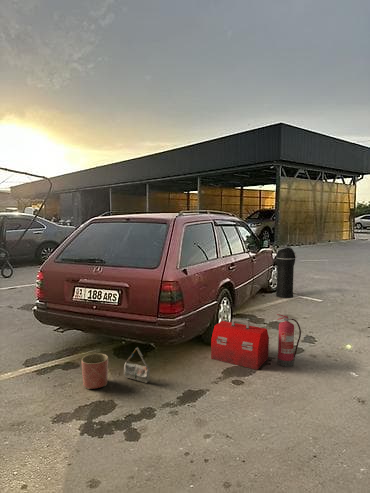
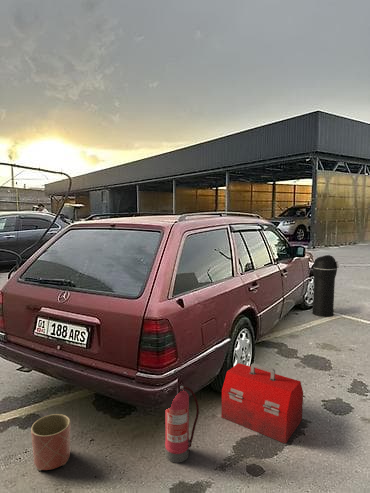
fire extinguisher: present [277,314,301,367] -> present [165,386,199,463]
bag: present [124,348,150,383] -> none [94,410,129,462]

